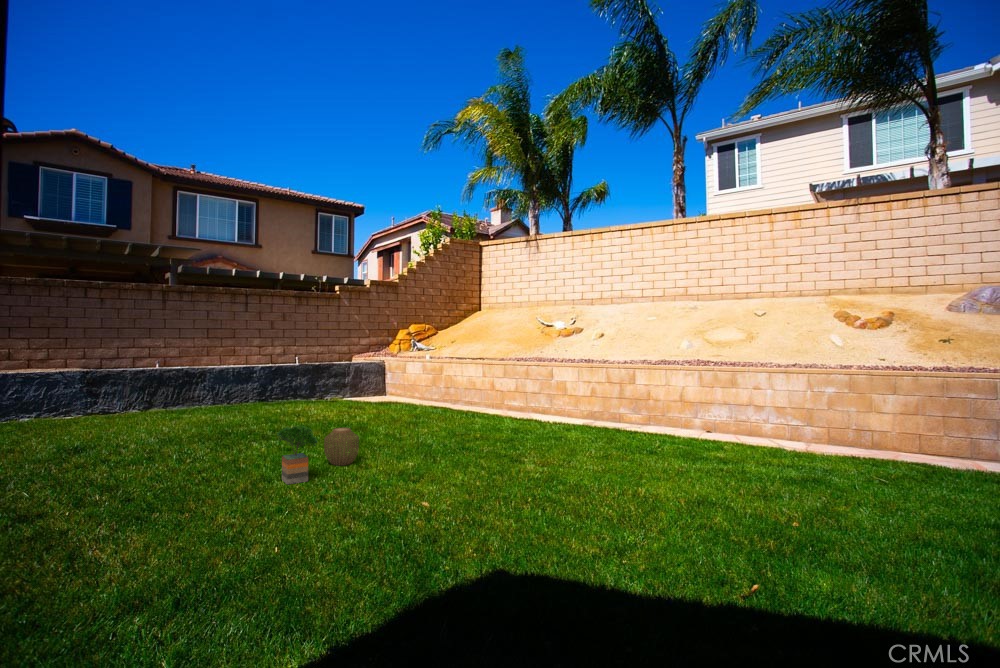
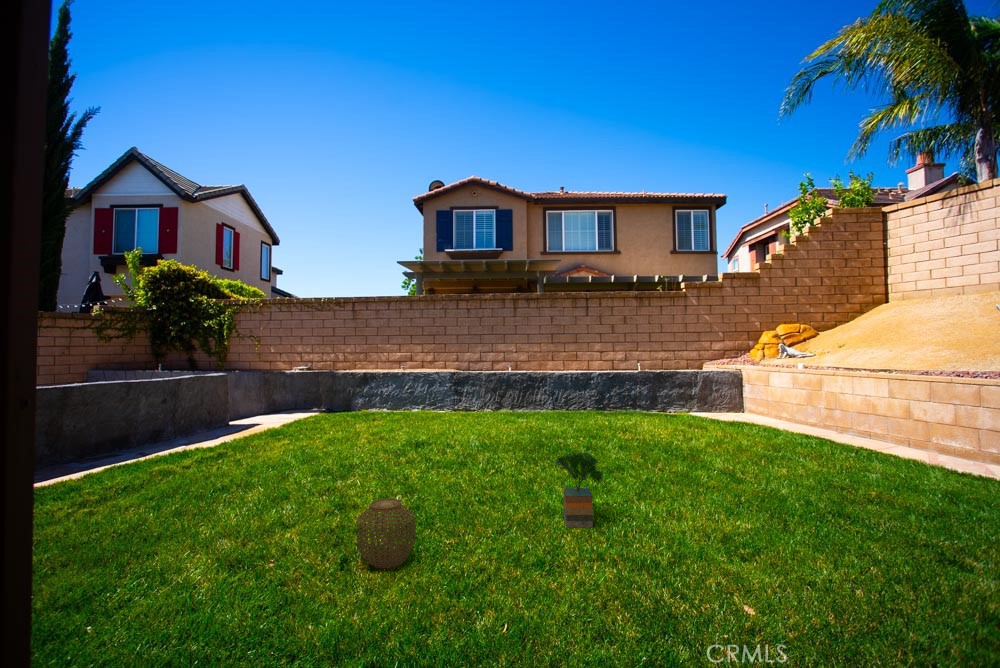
woven basket: present [324,428,359,466] -> present [357,498,415,569]

